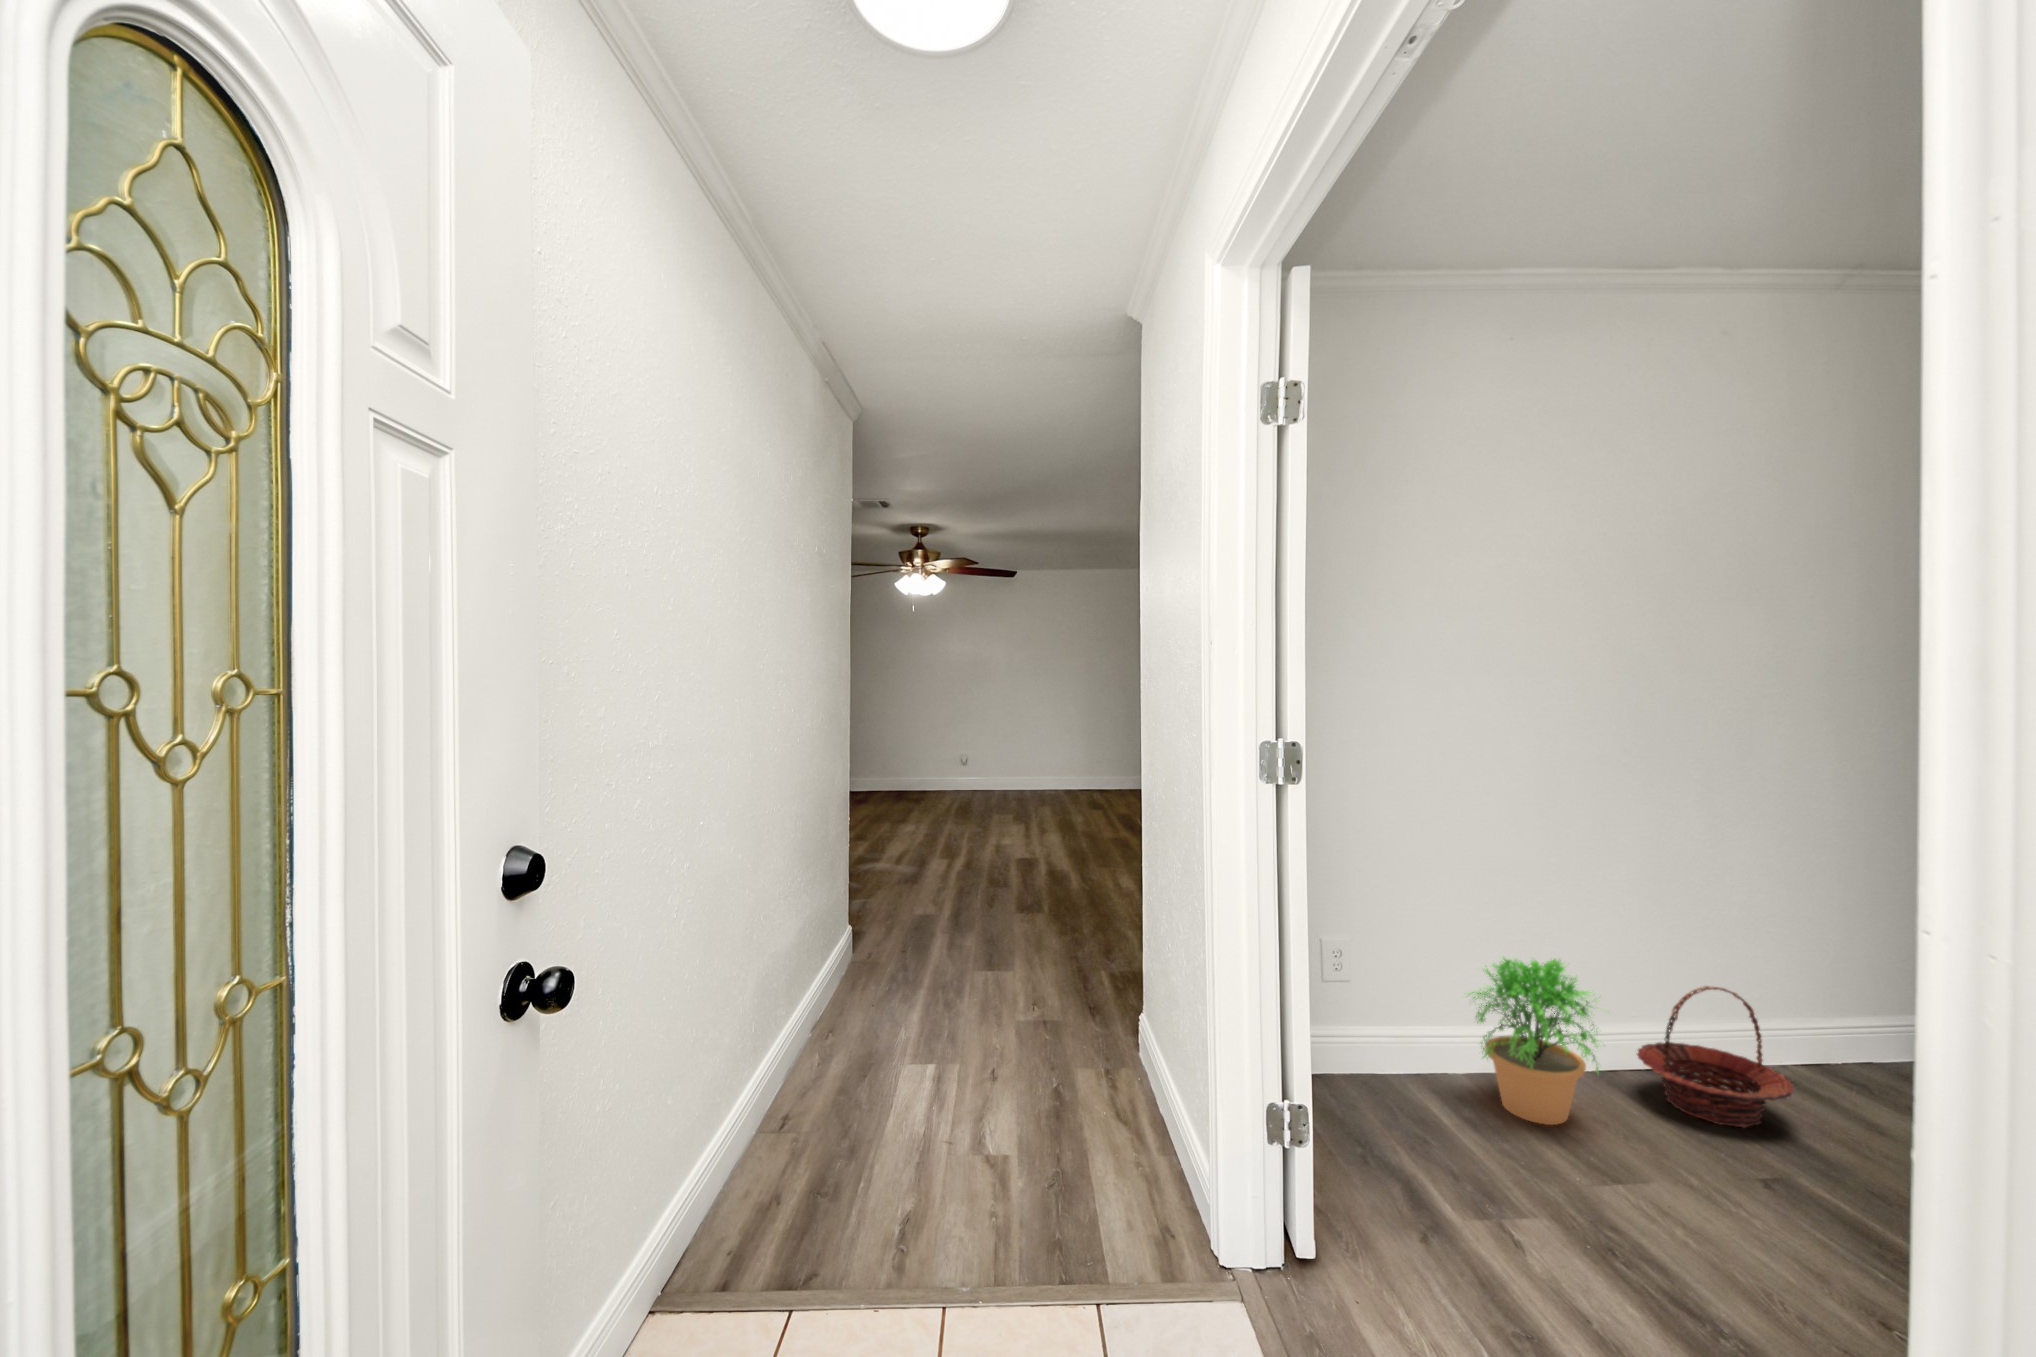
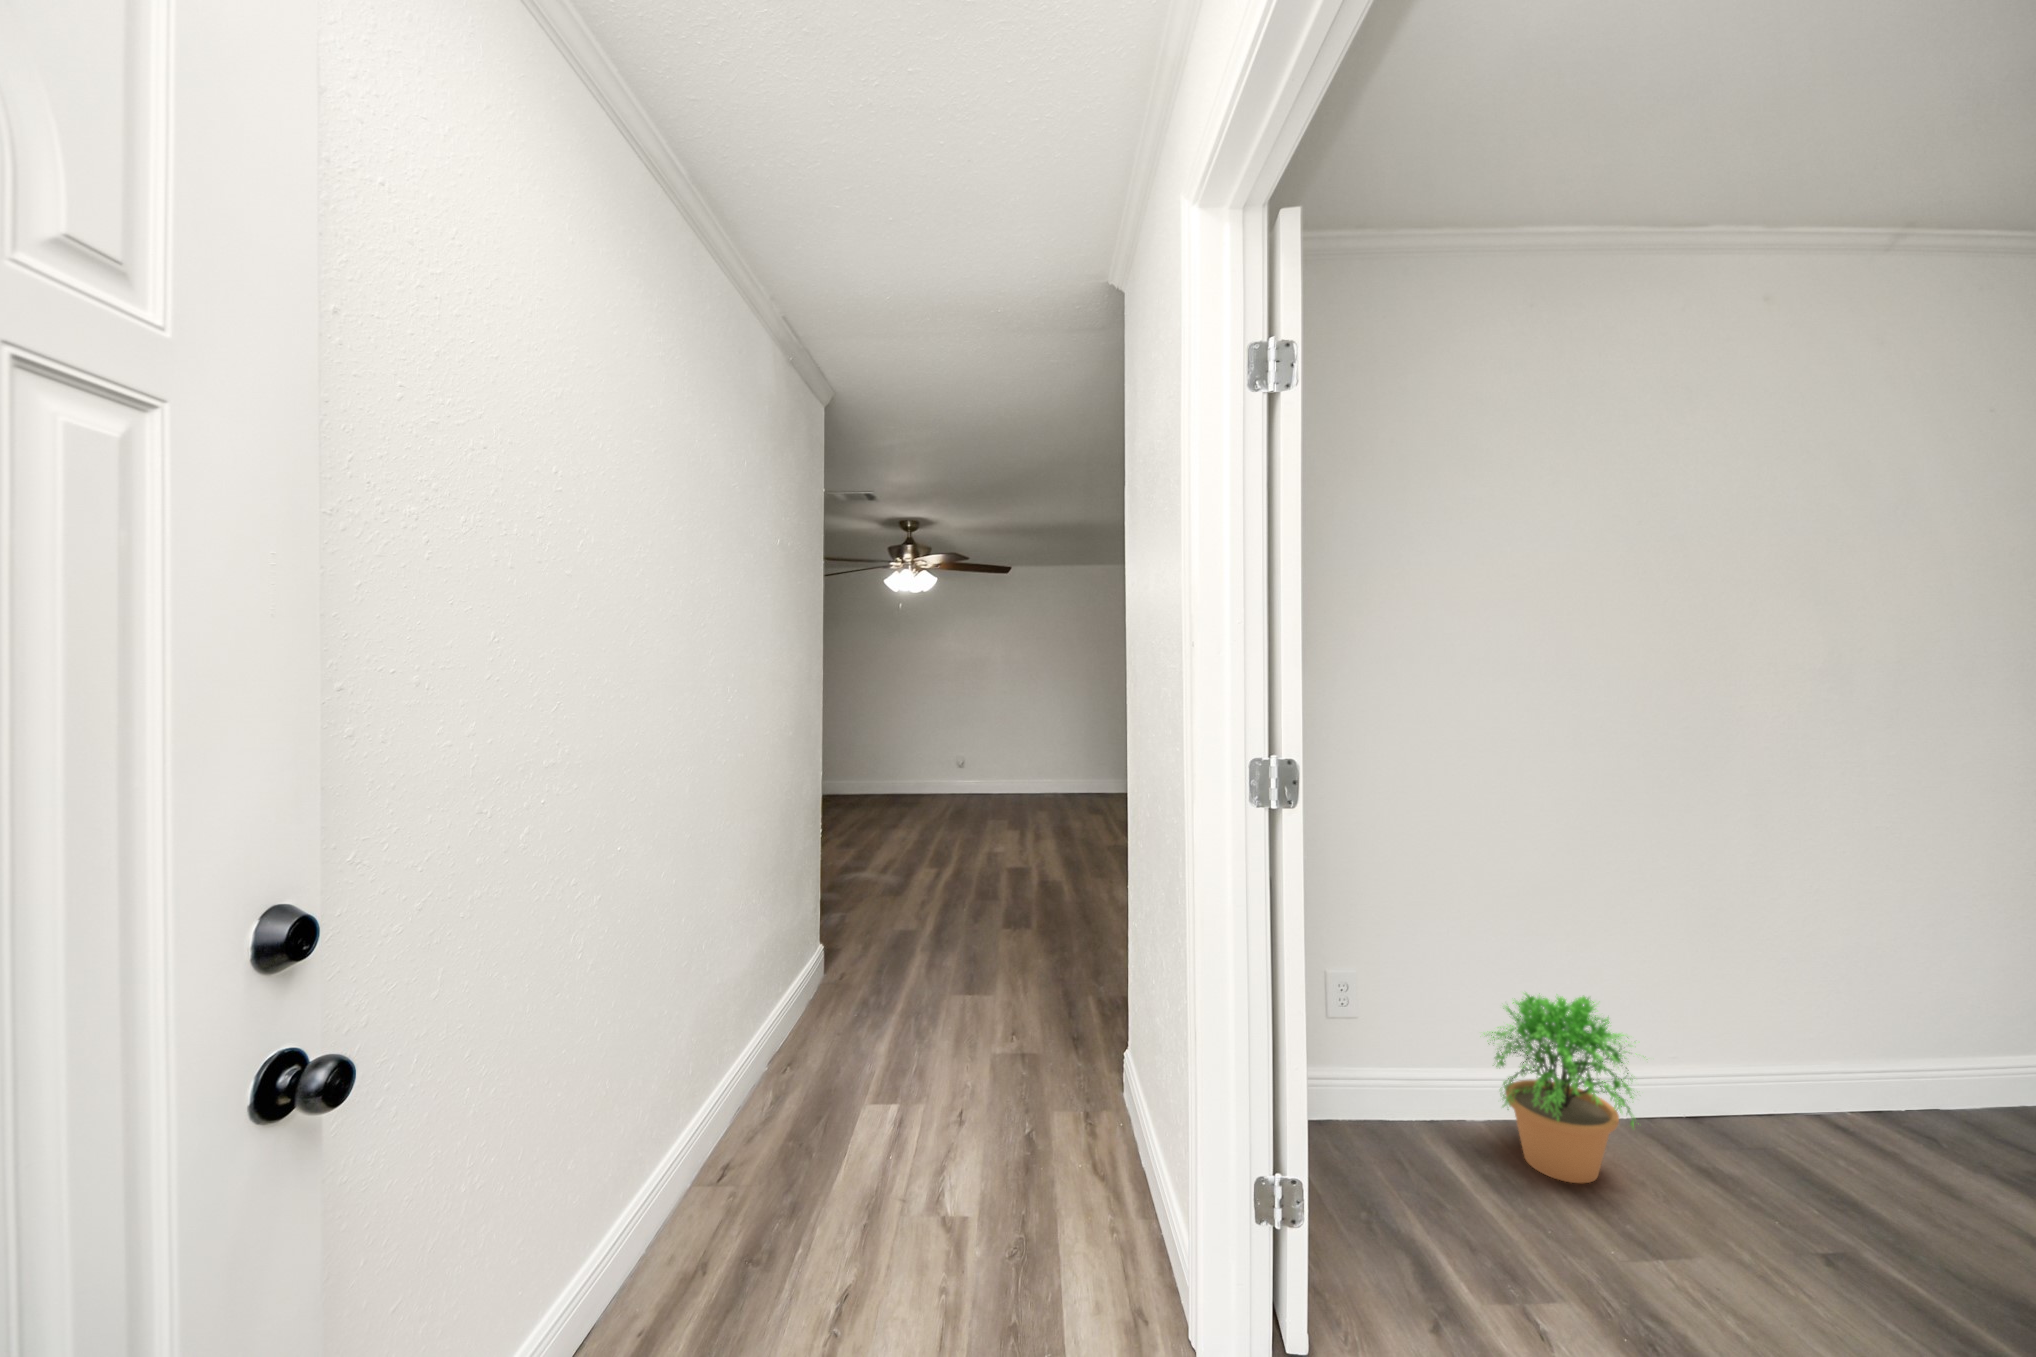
basket: present [1637,986,1795,1127] -> none [1674,1028,1857,1189]

